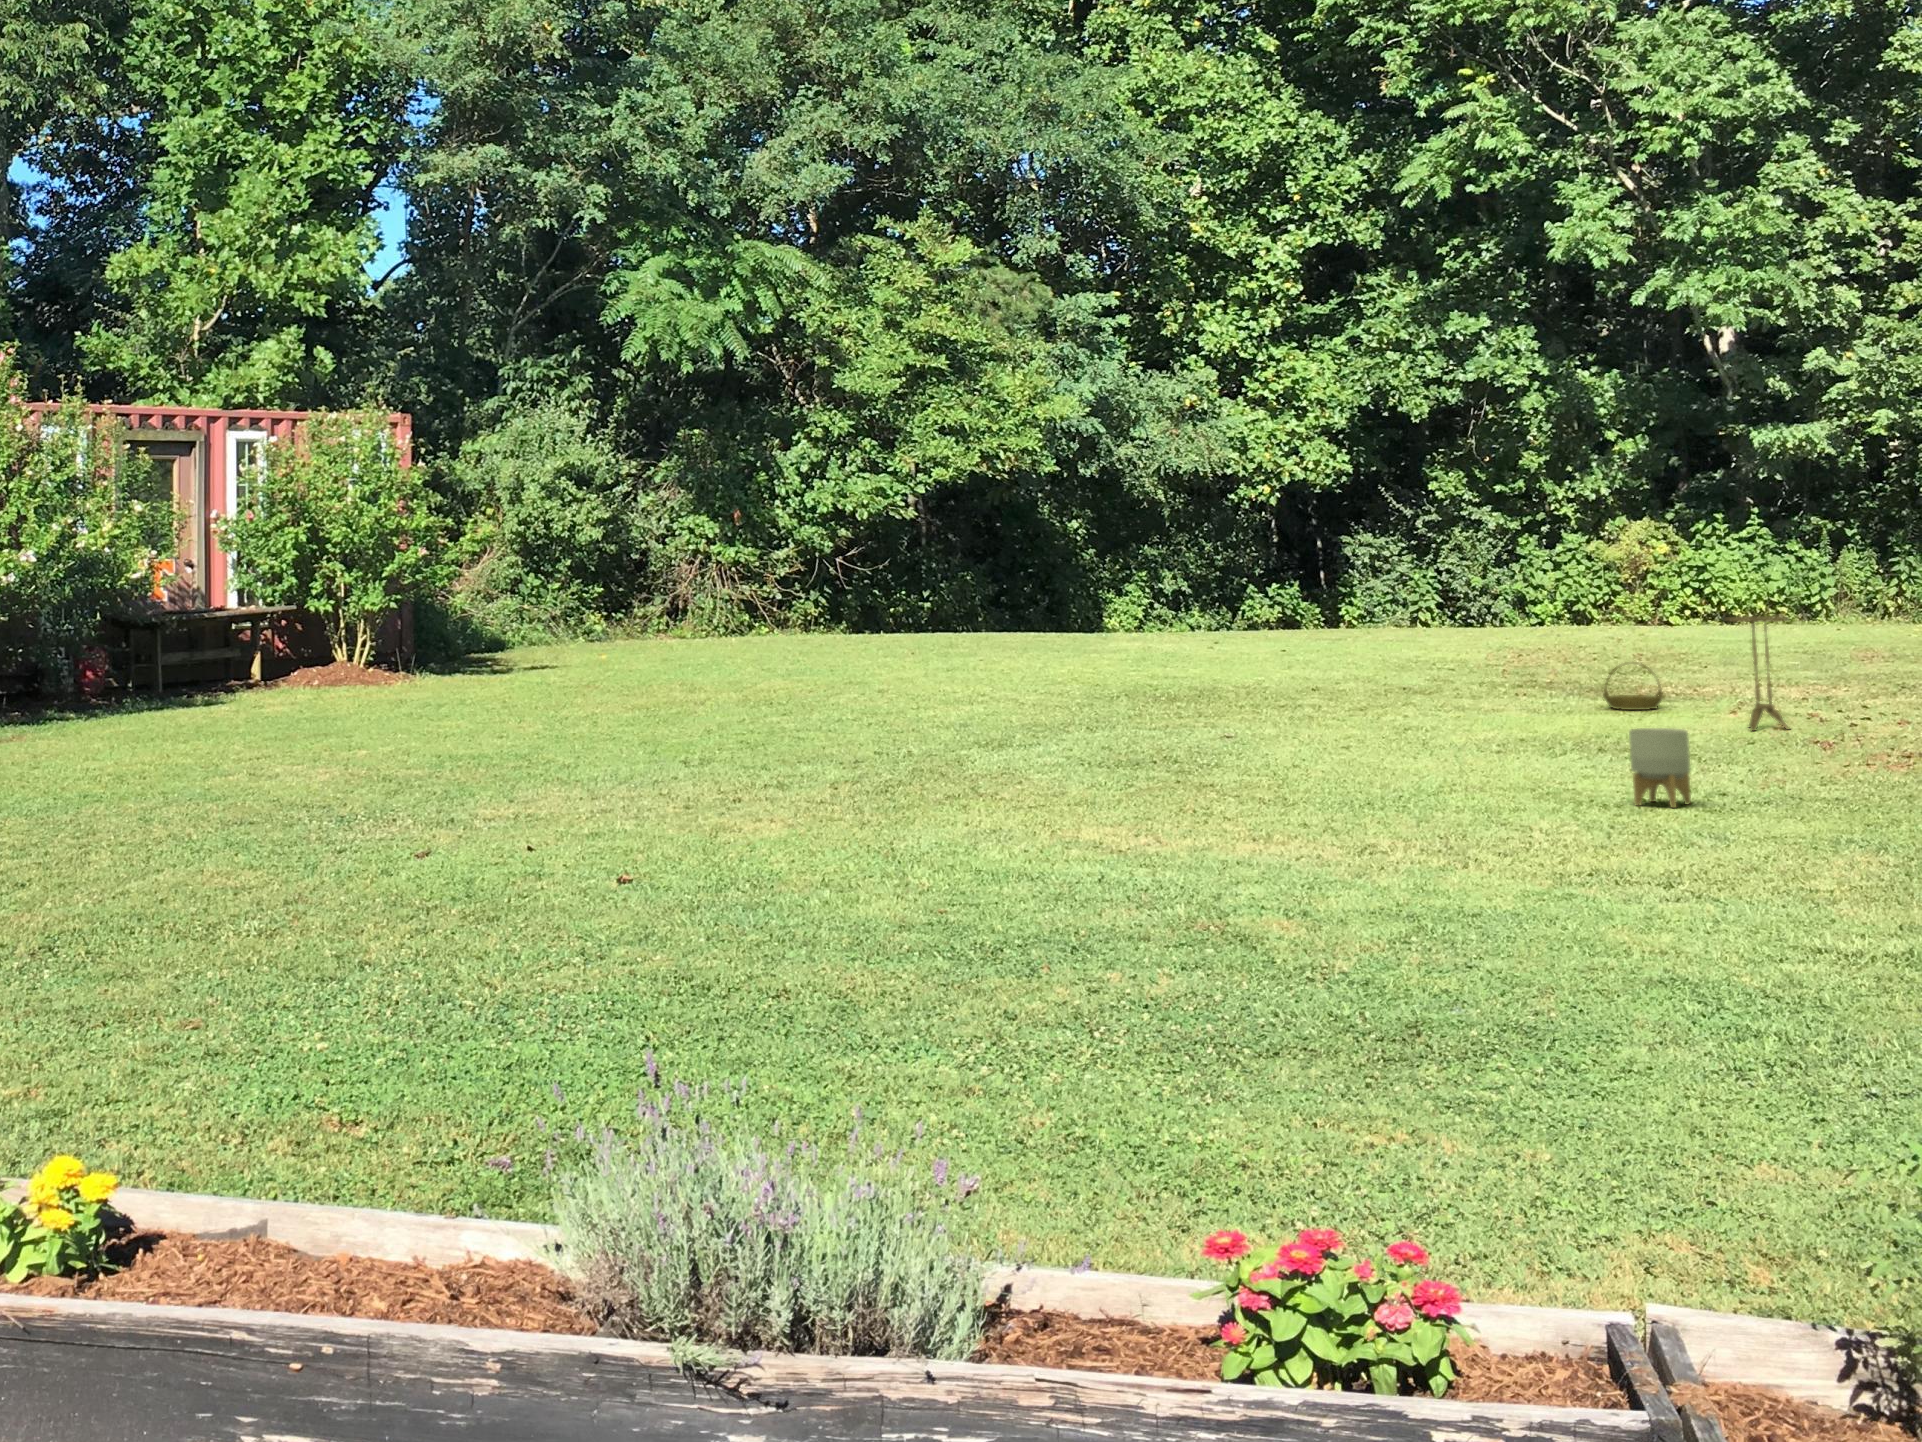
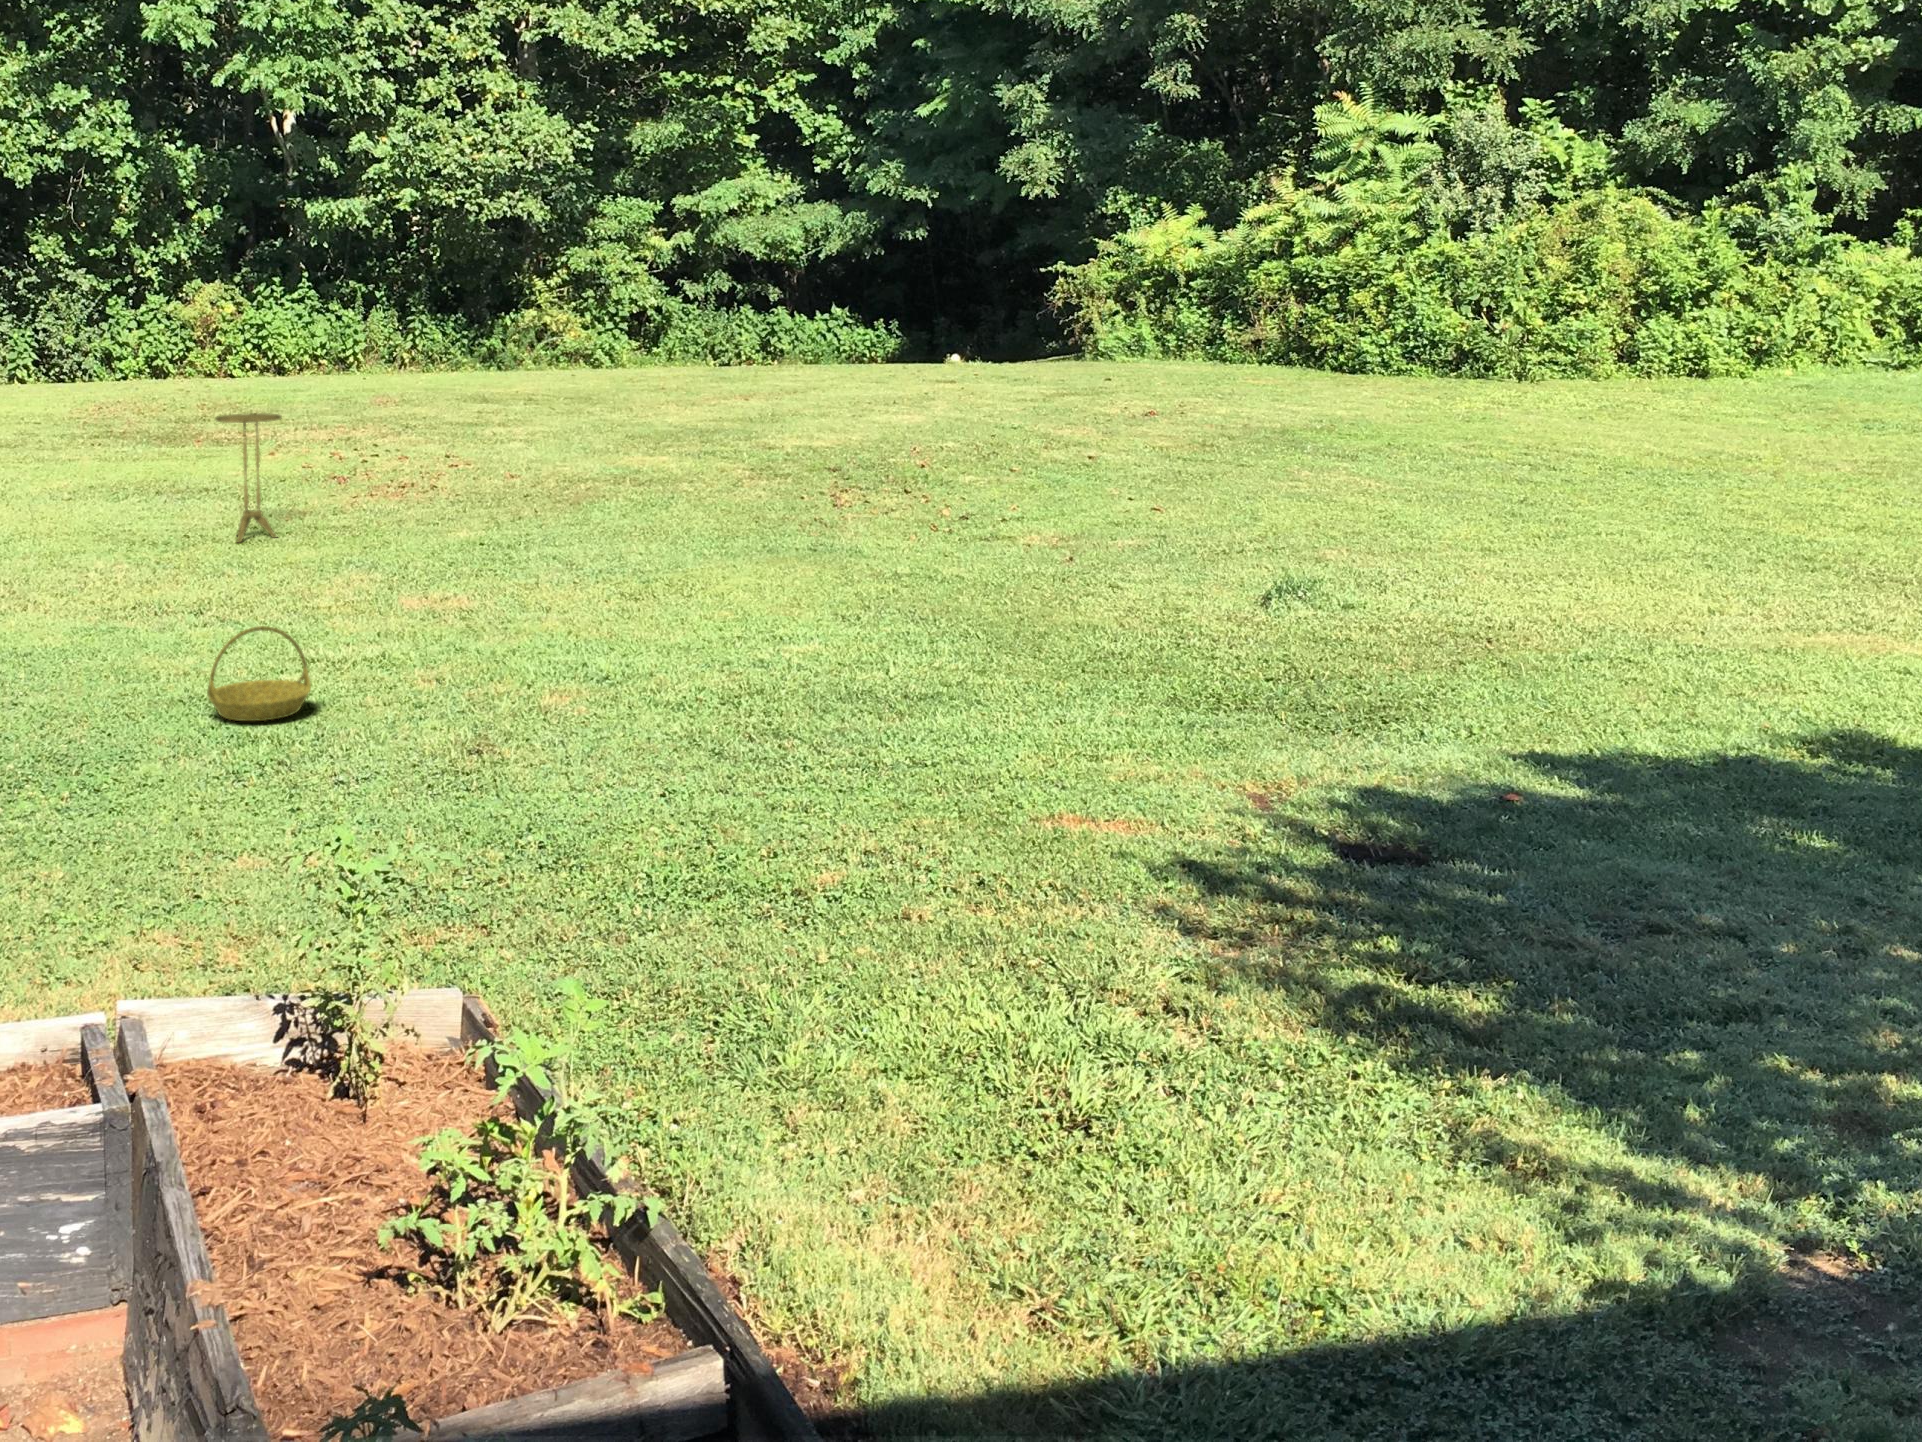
basket: present [1603,663,1663,710] -> present [207,626,311,721]
planter: present [1629,728,1691,808] -> none [28,612,107,726]

